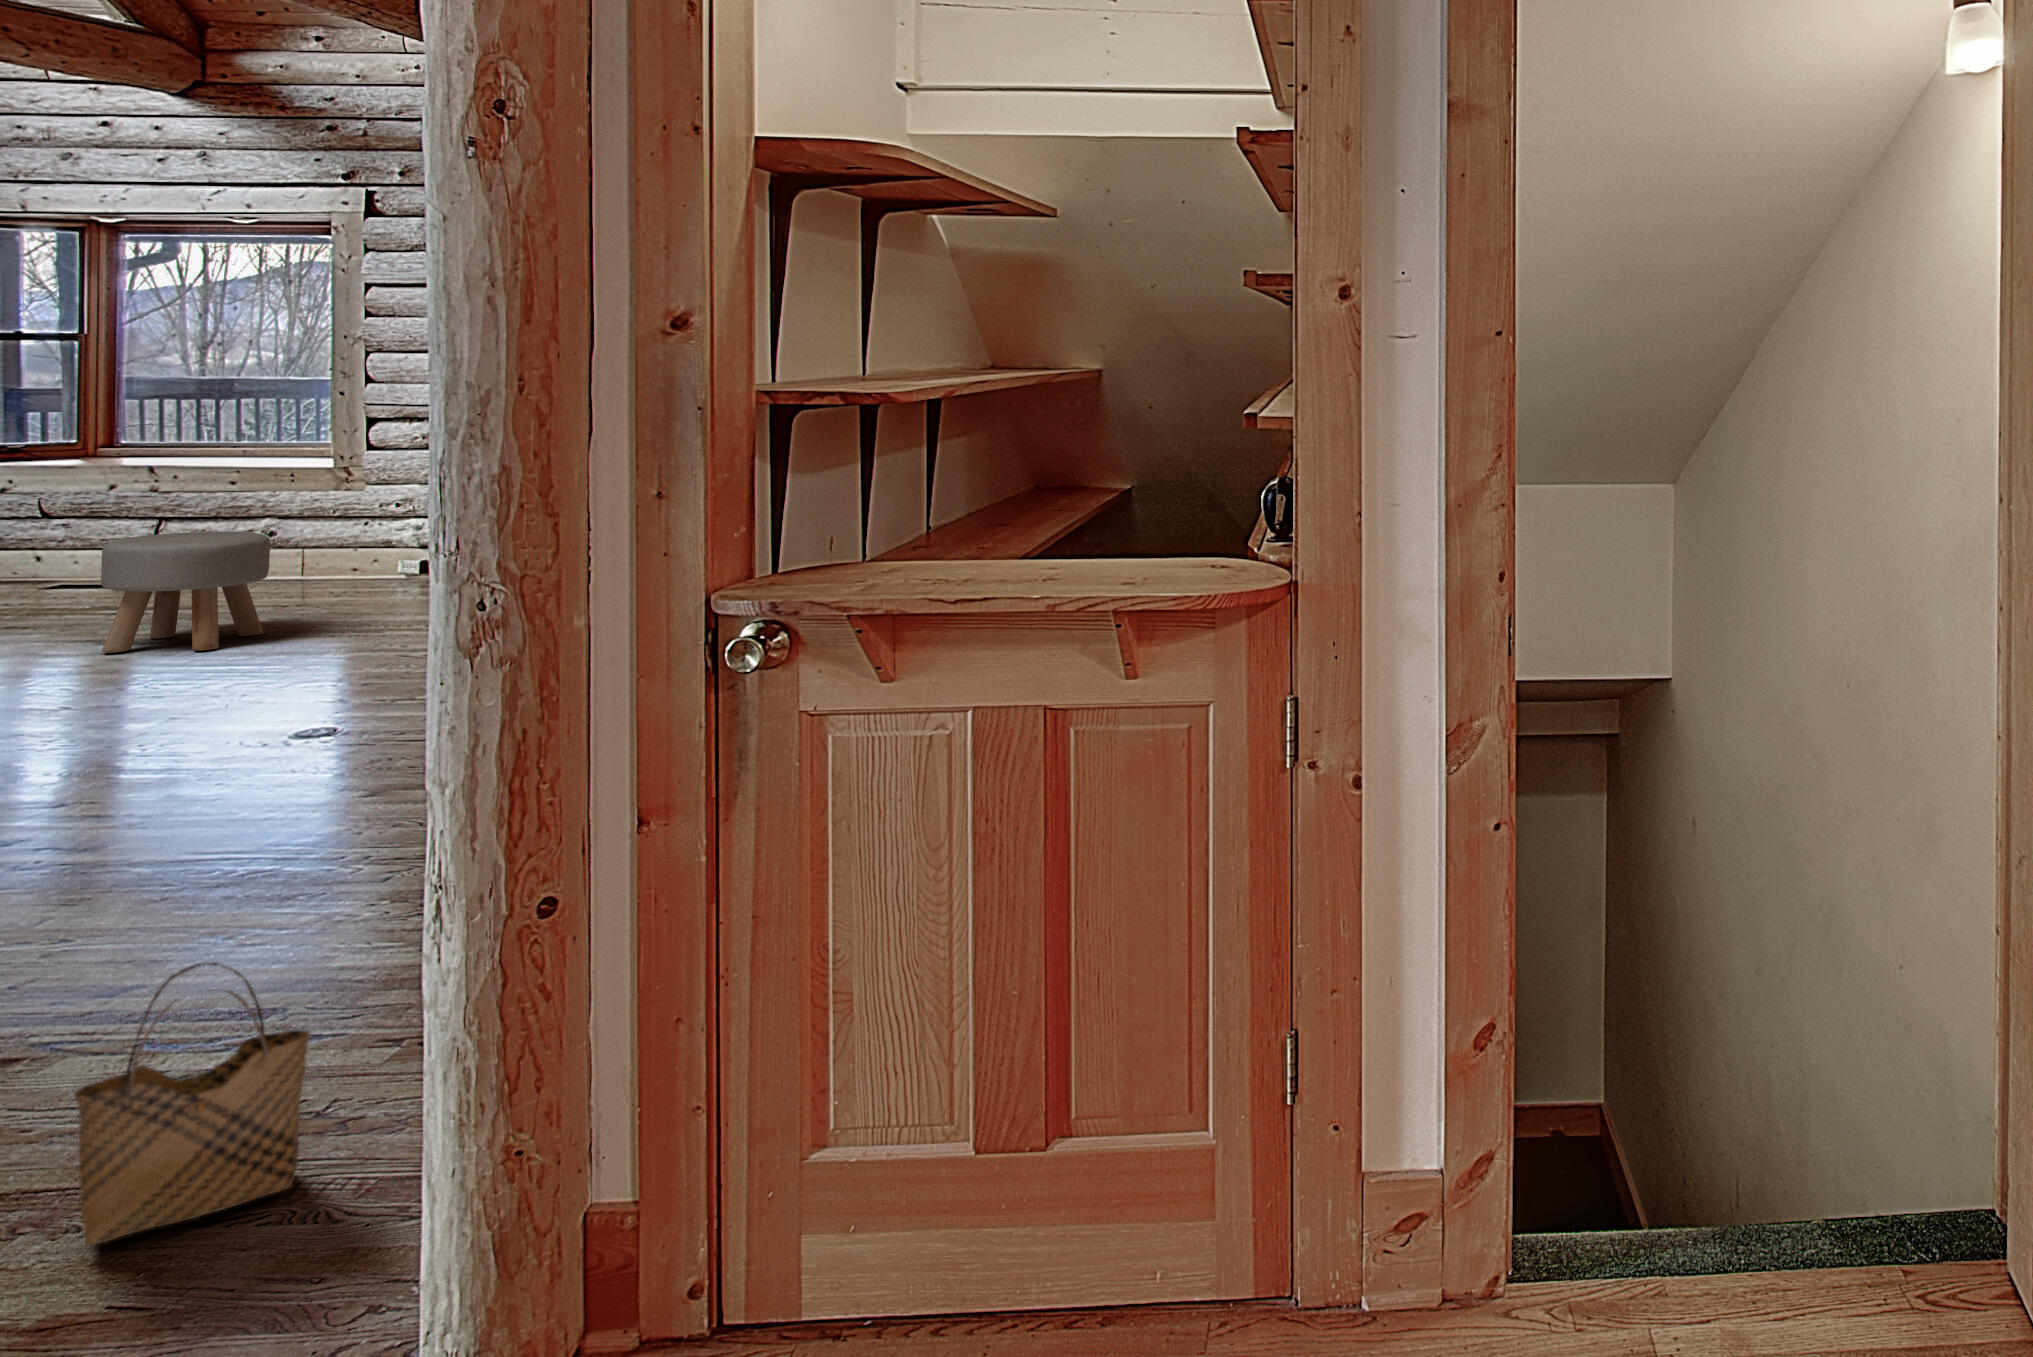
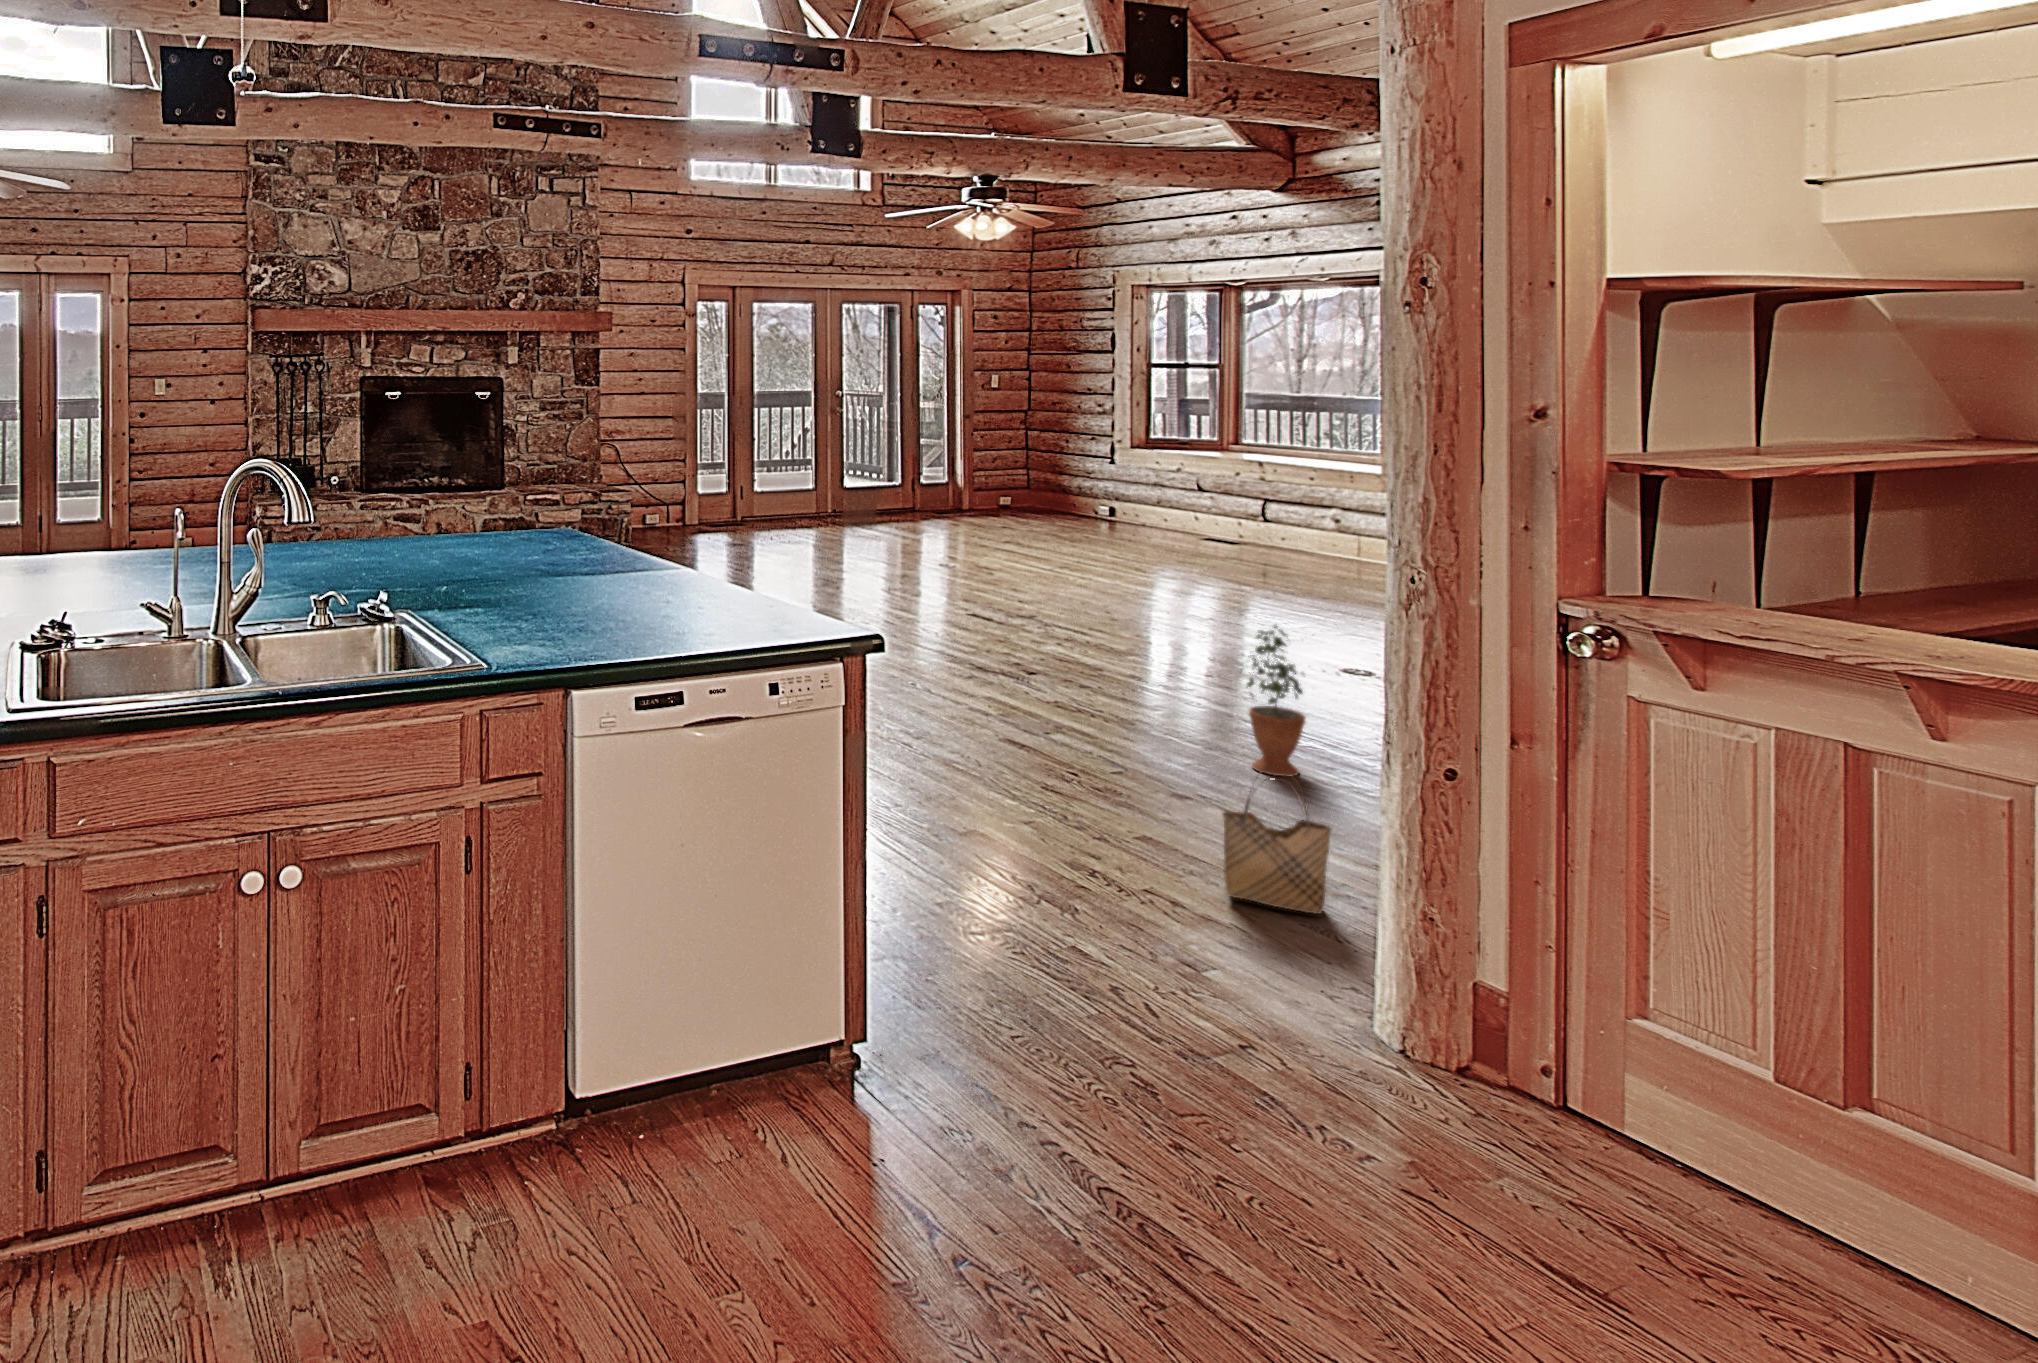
ottoman: present [101,532,270,653] -> none [1233,512,1331,598]
potted plant: none [114,701,246,951] -> present [1241,625,1305,777]

